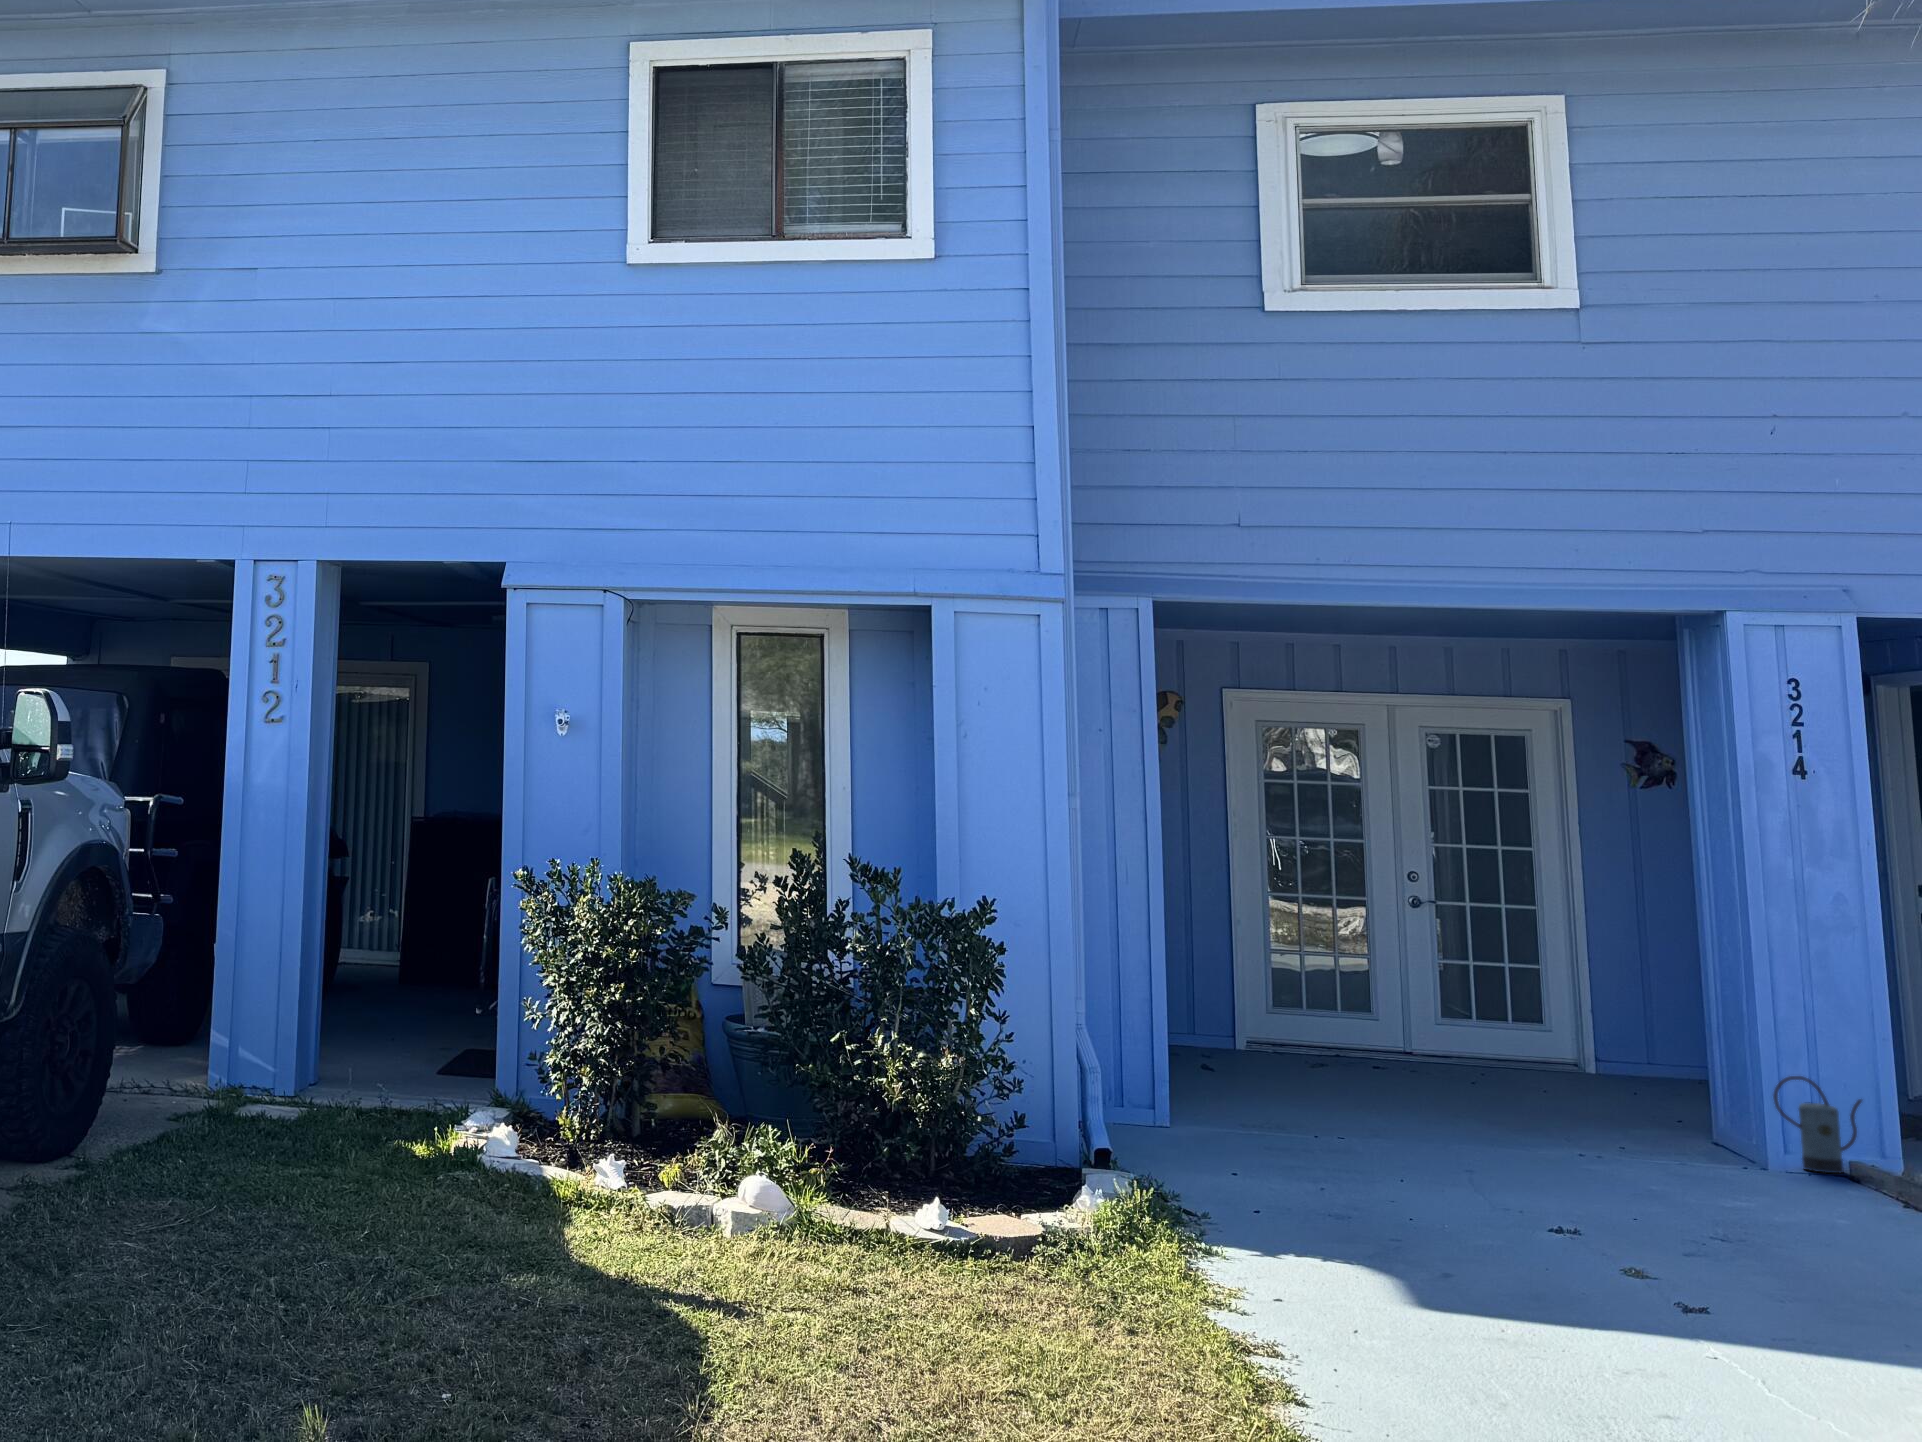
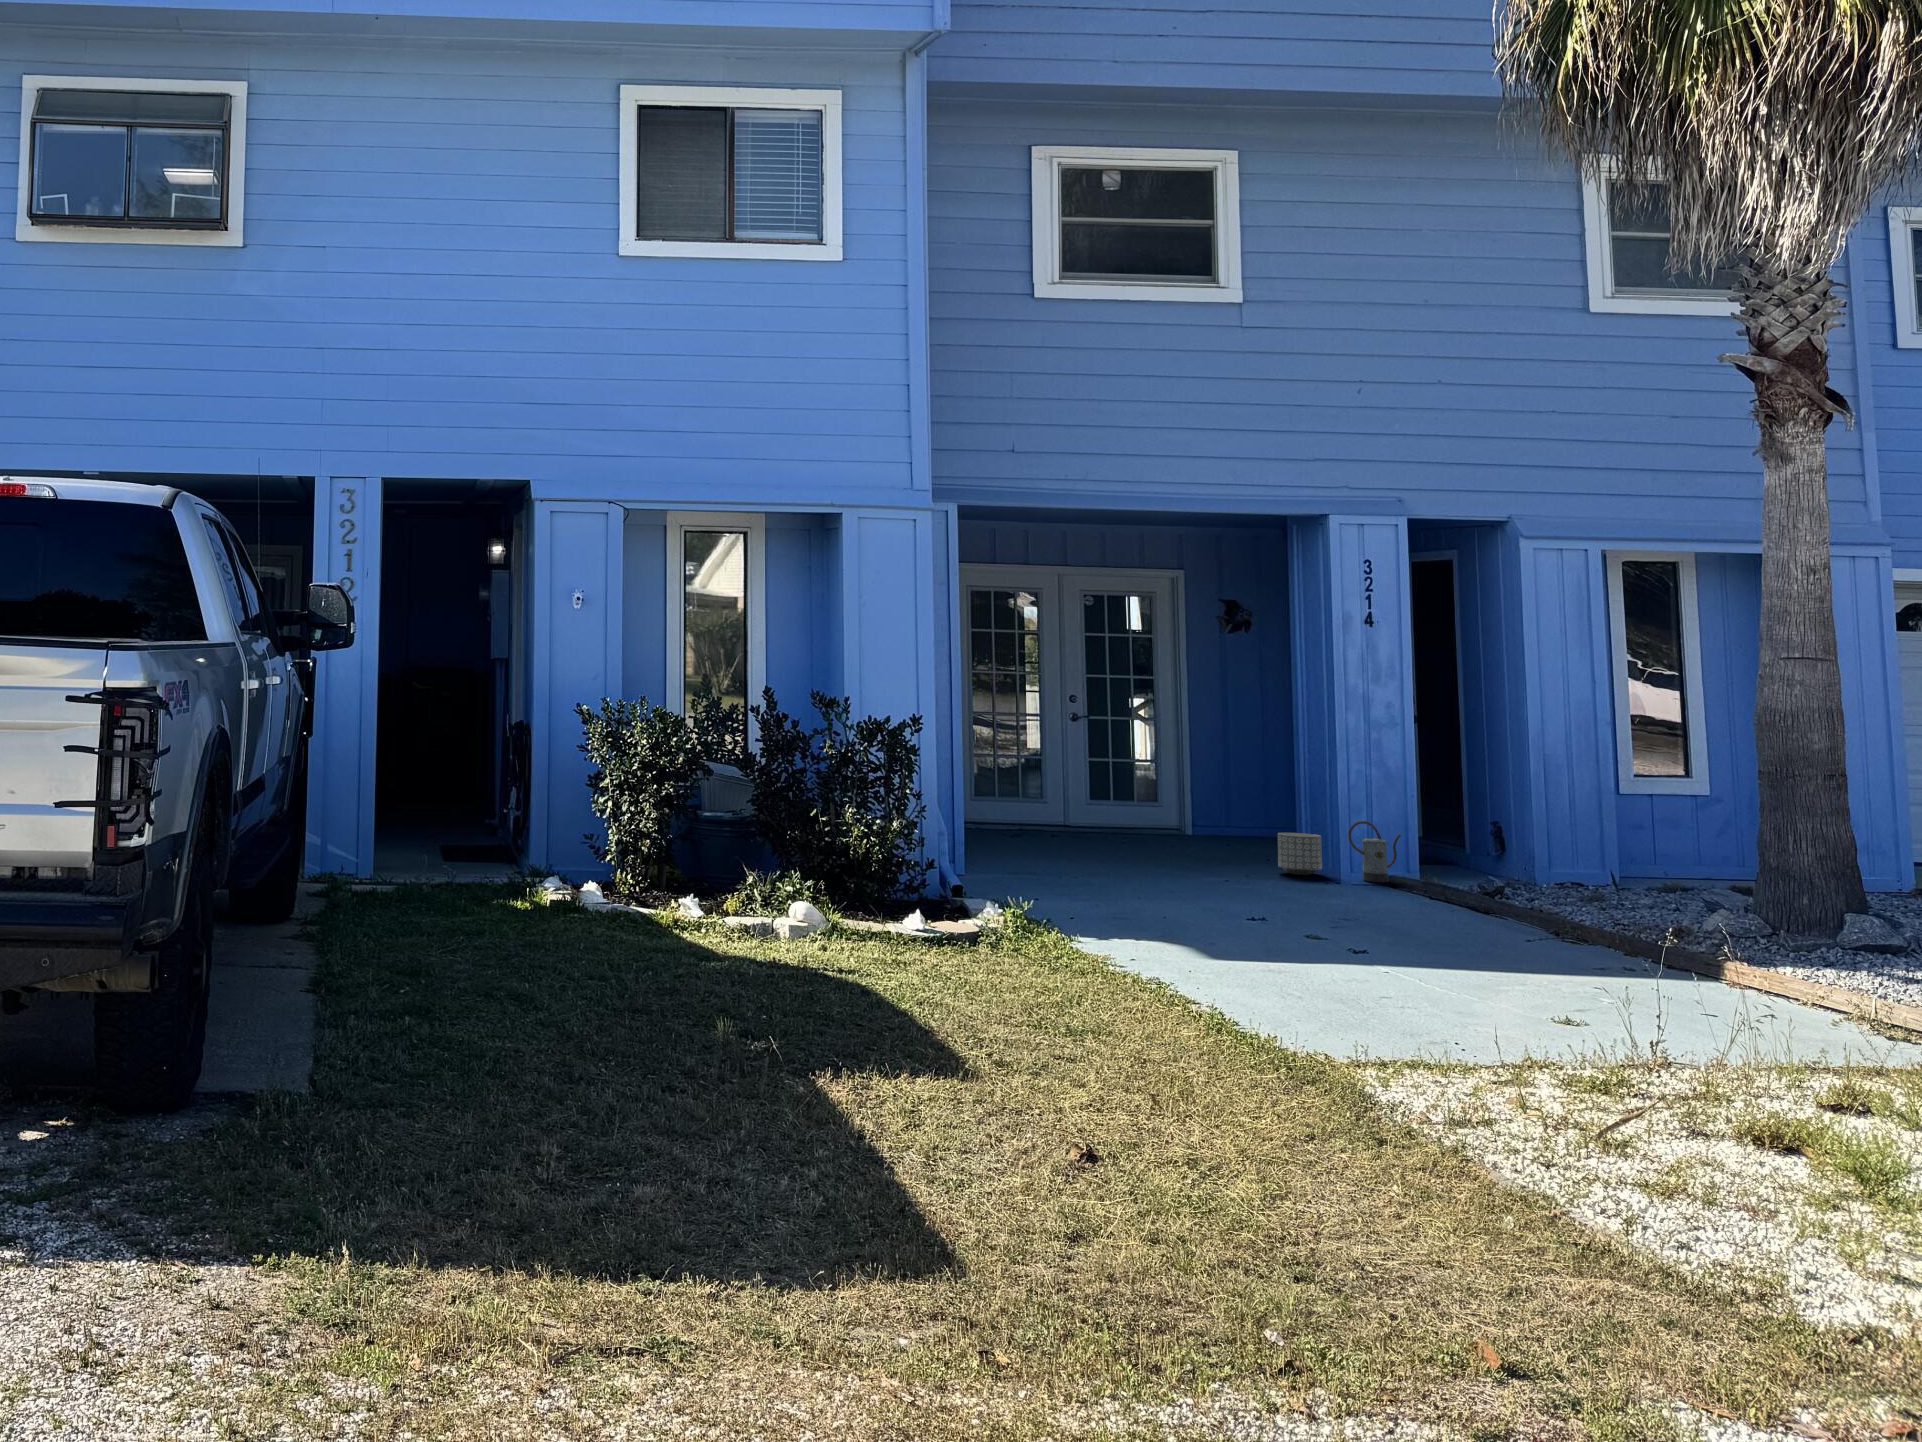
planter: none [1667,1089,1740,1156] -> present [1278,833,1322,875]

